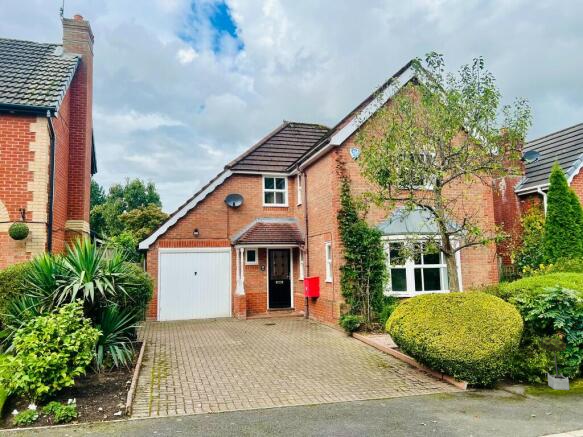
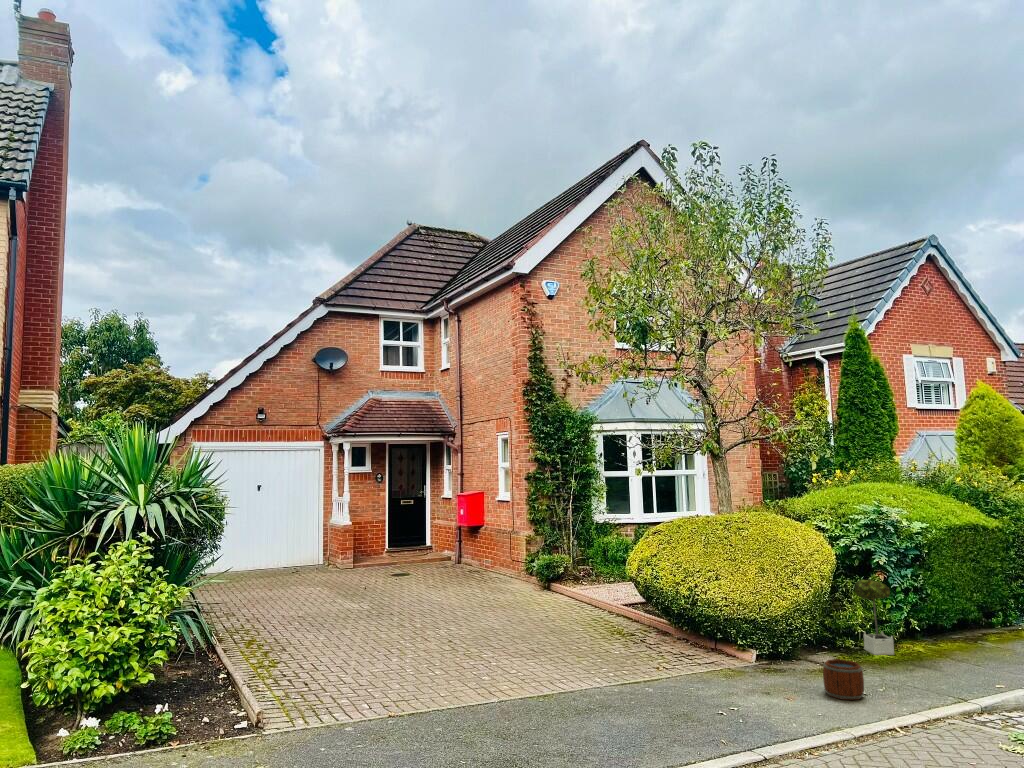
bucket: none [504,391,534,420] -> present [823,659,864,700]

